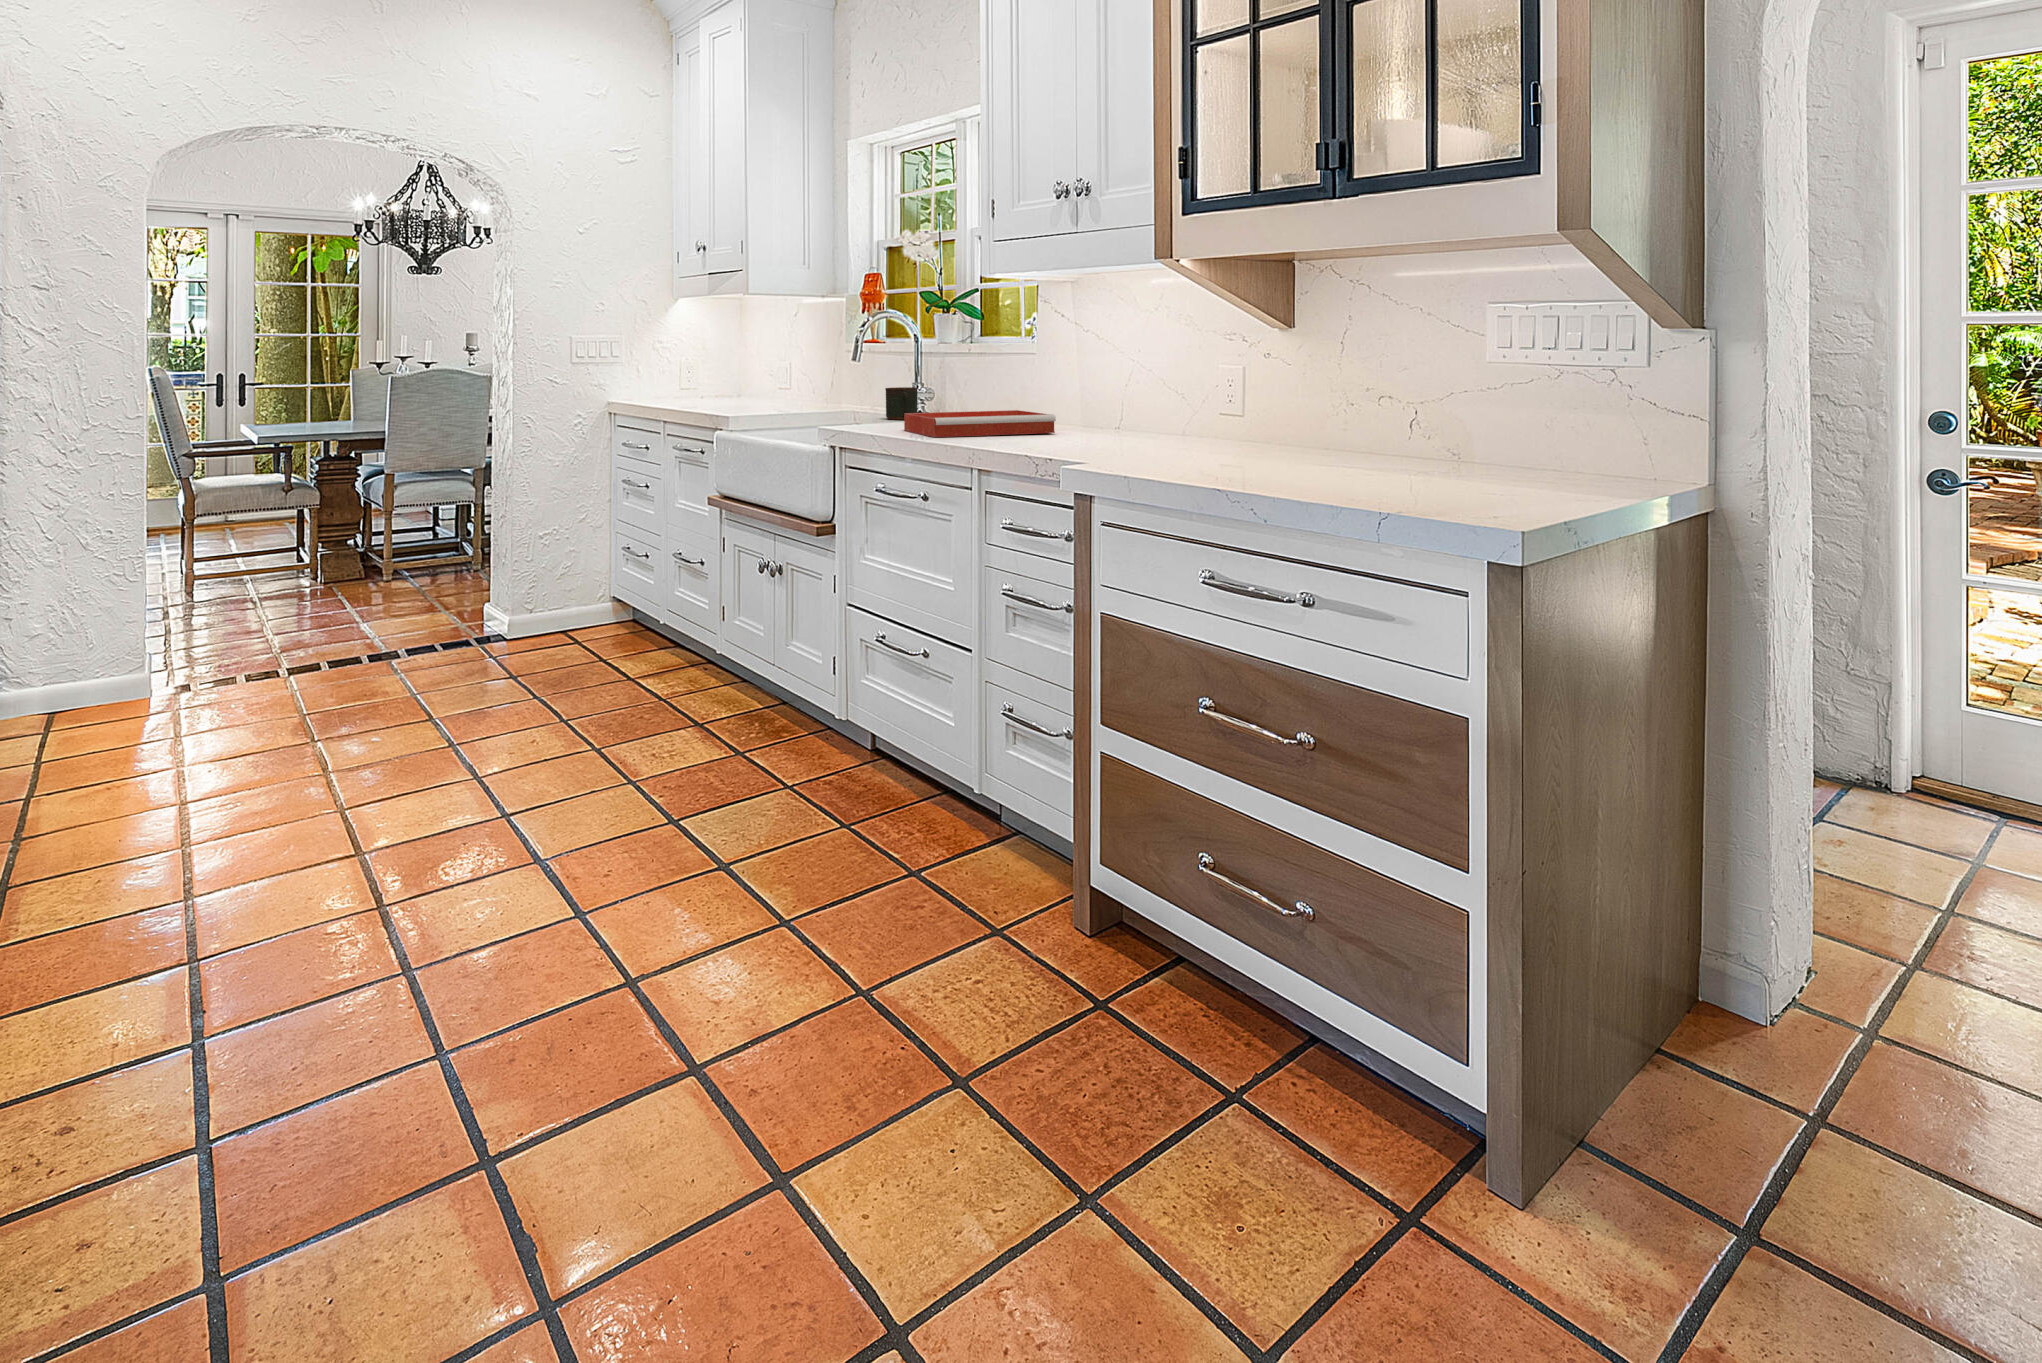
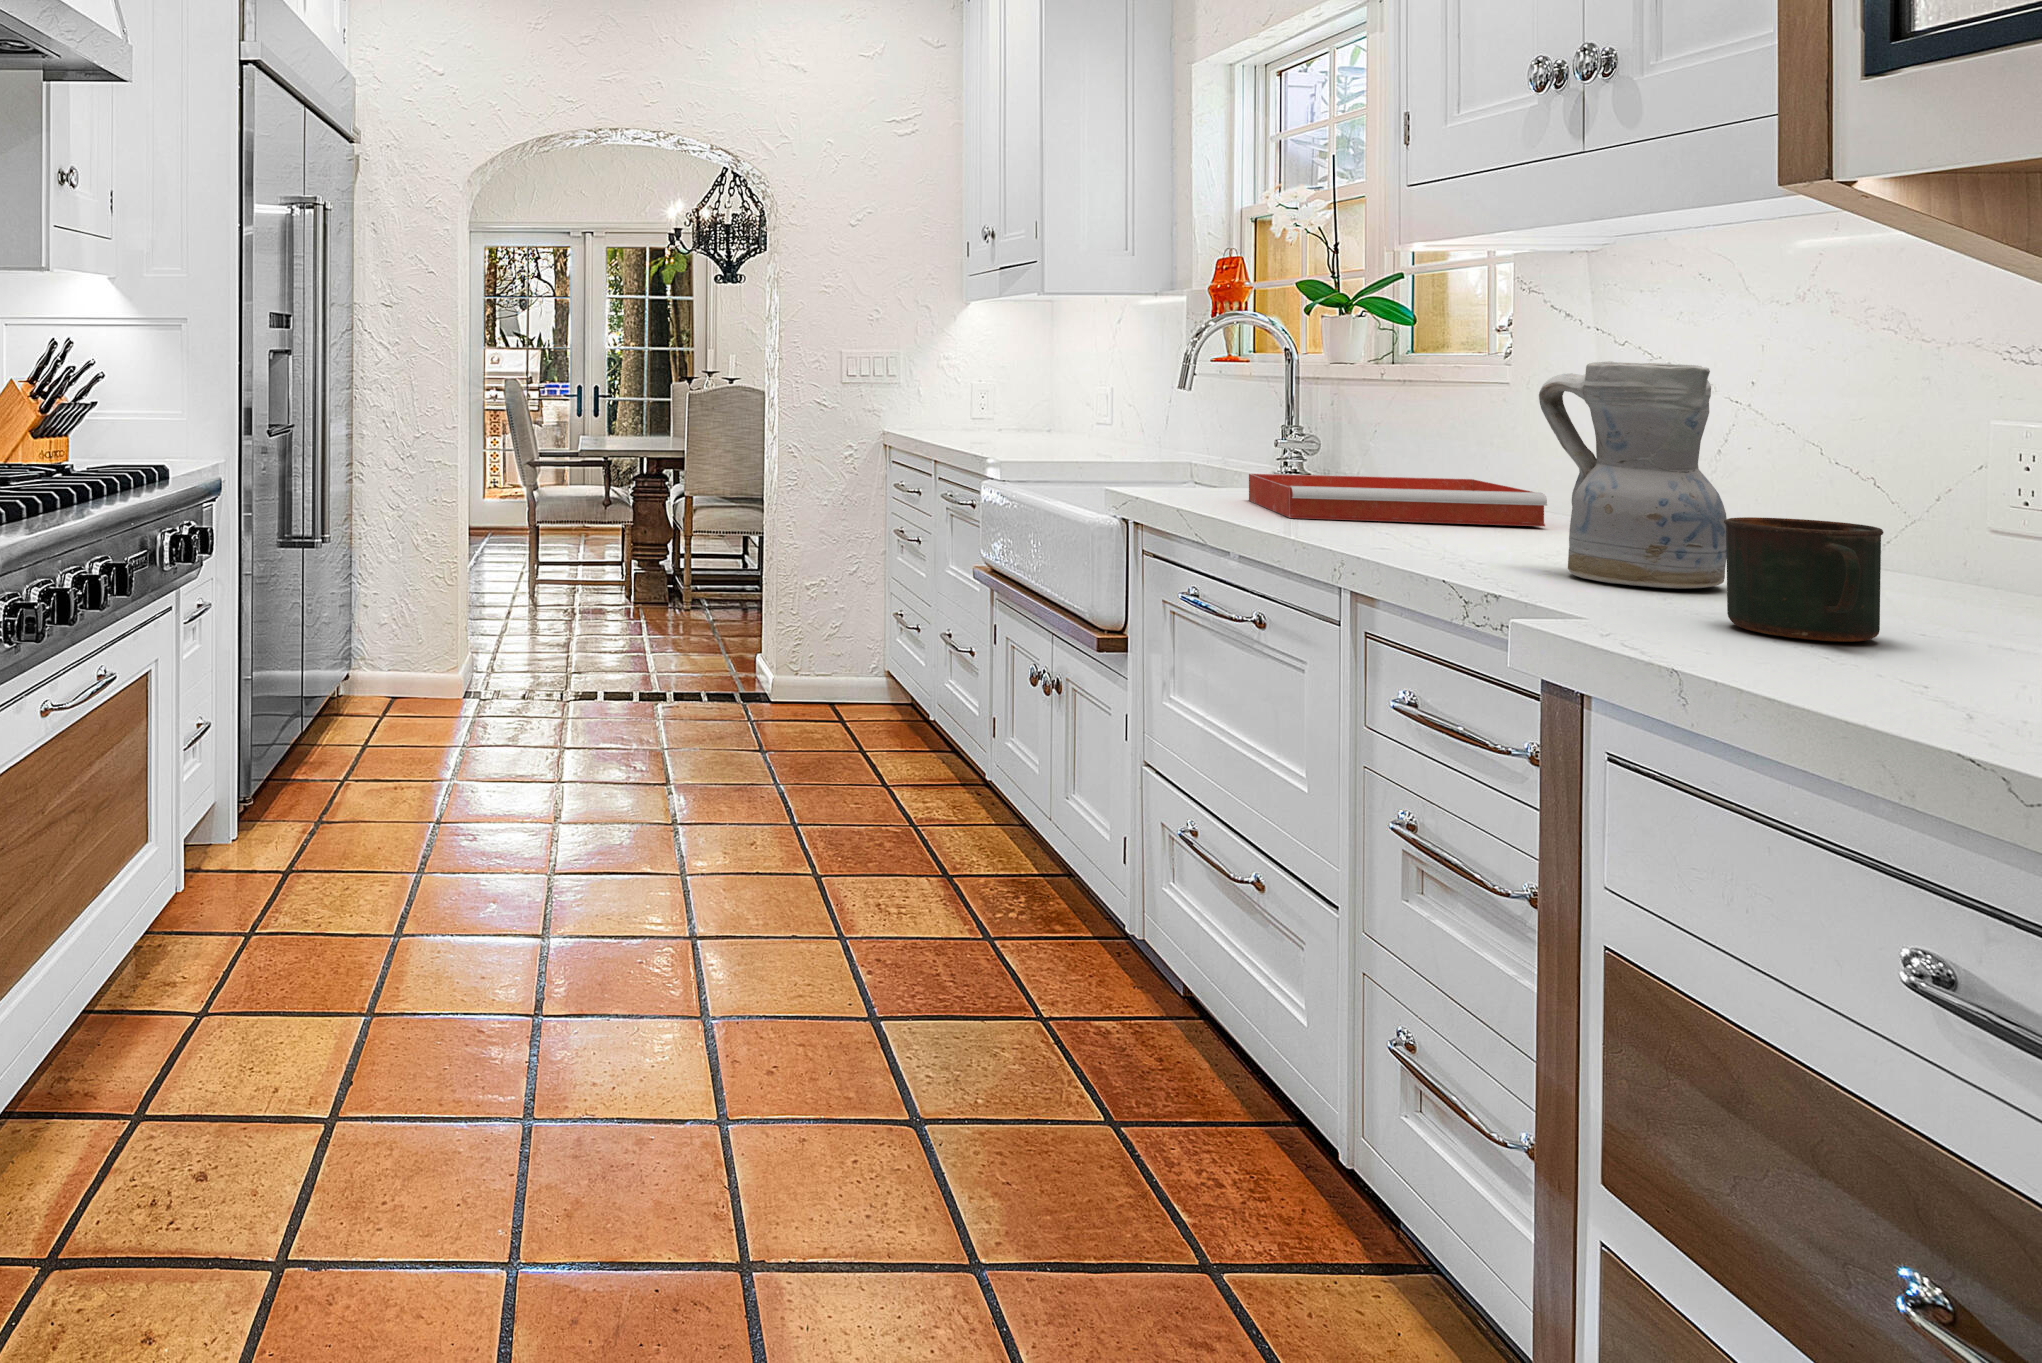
ceramic pitcher: none [1062,341,1134,453] -> present [1539,362,1727,588]
mug: present [885,387,918,419] -> present [1724,517,1884,642]

